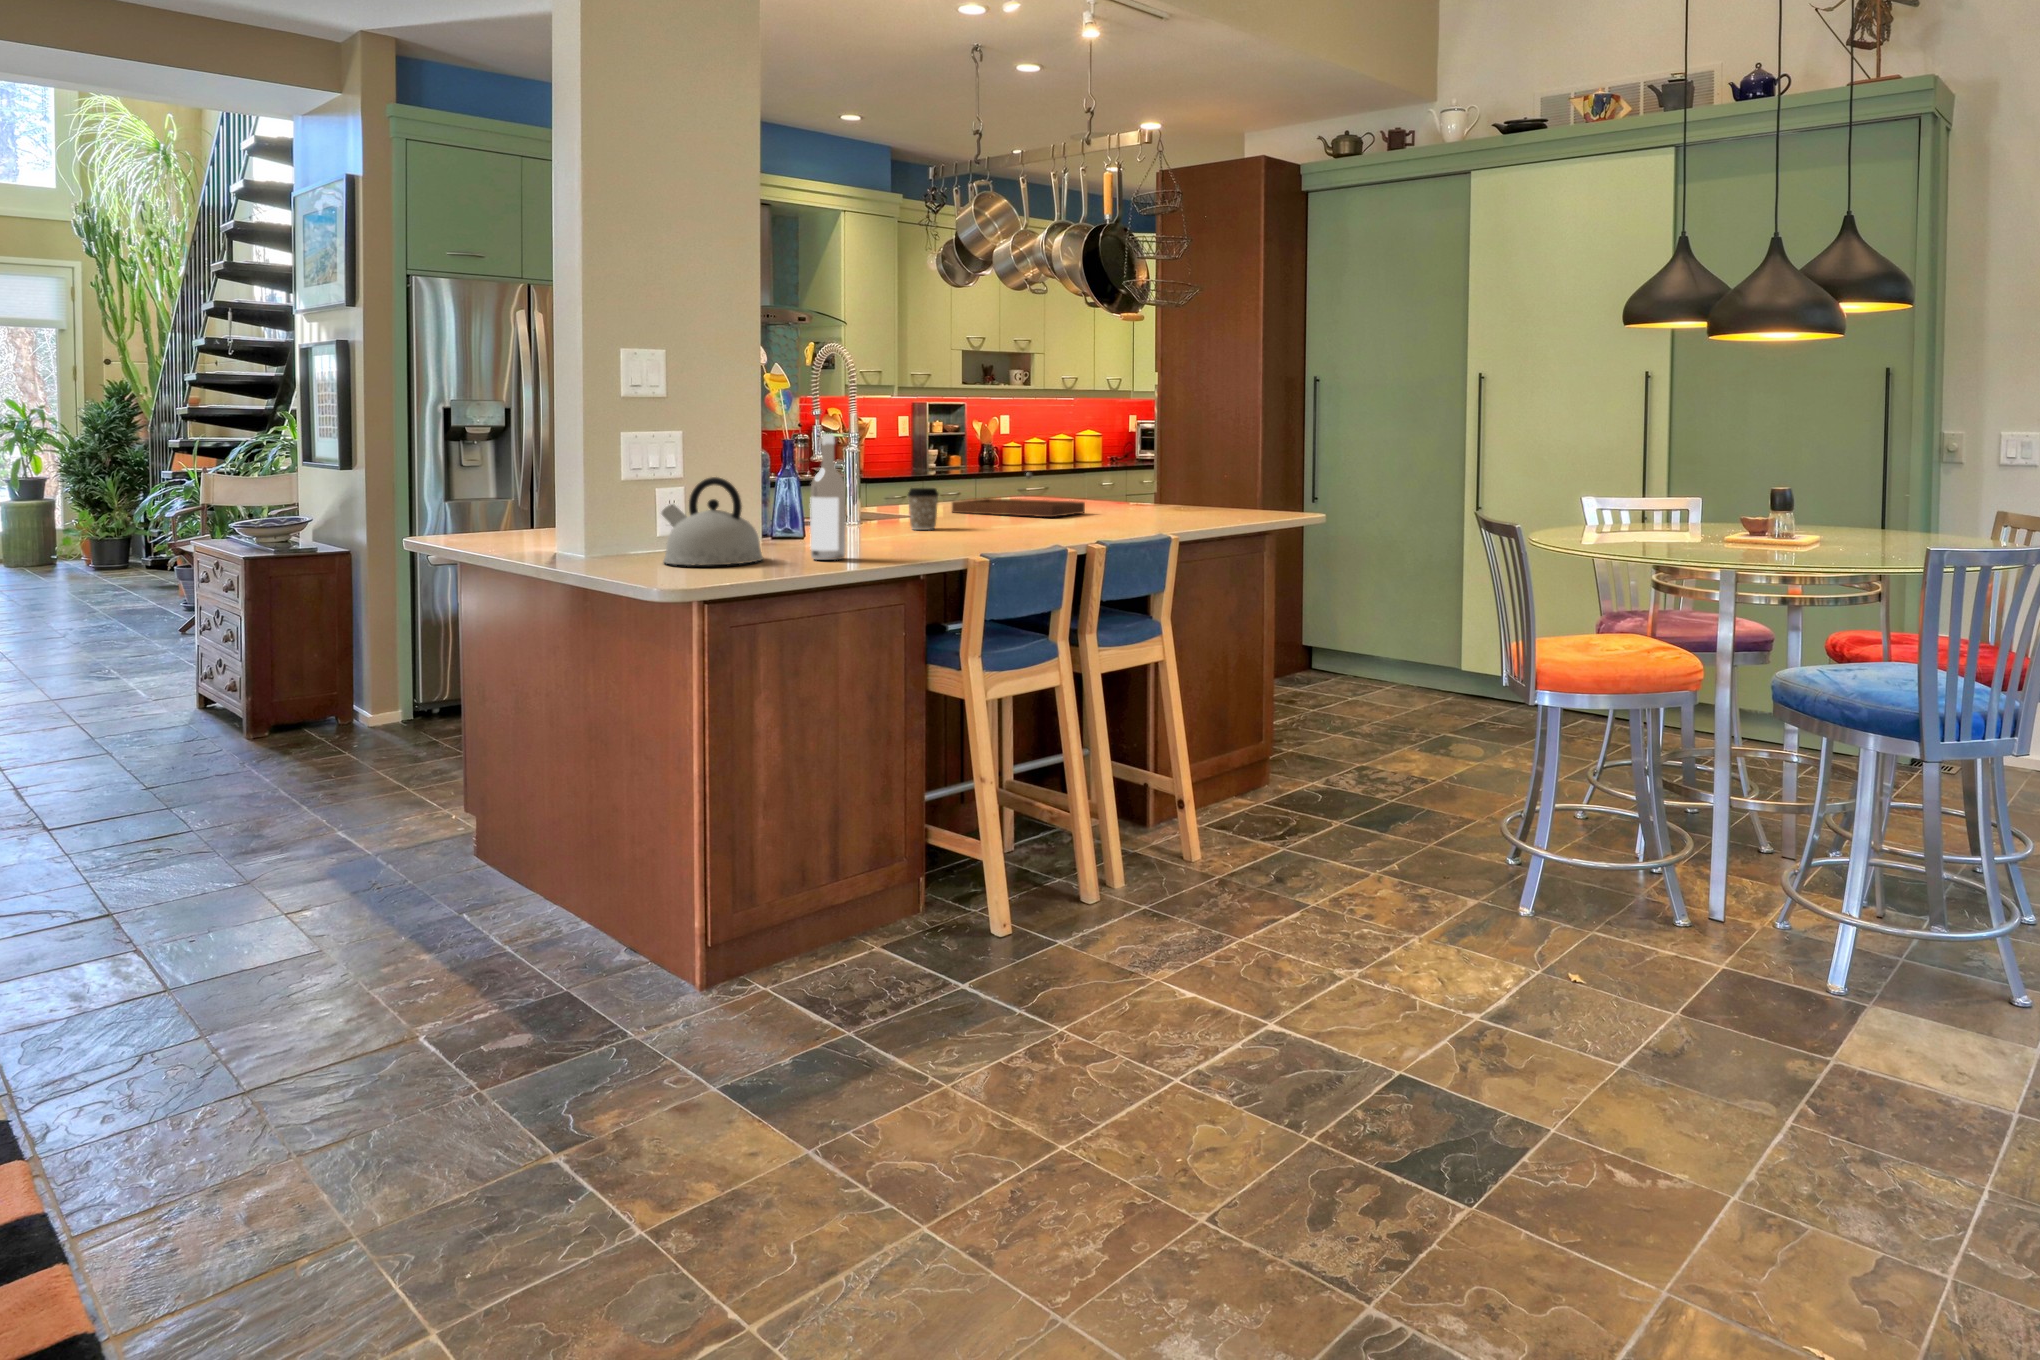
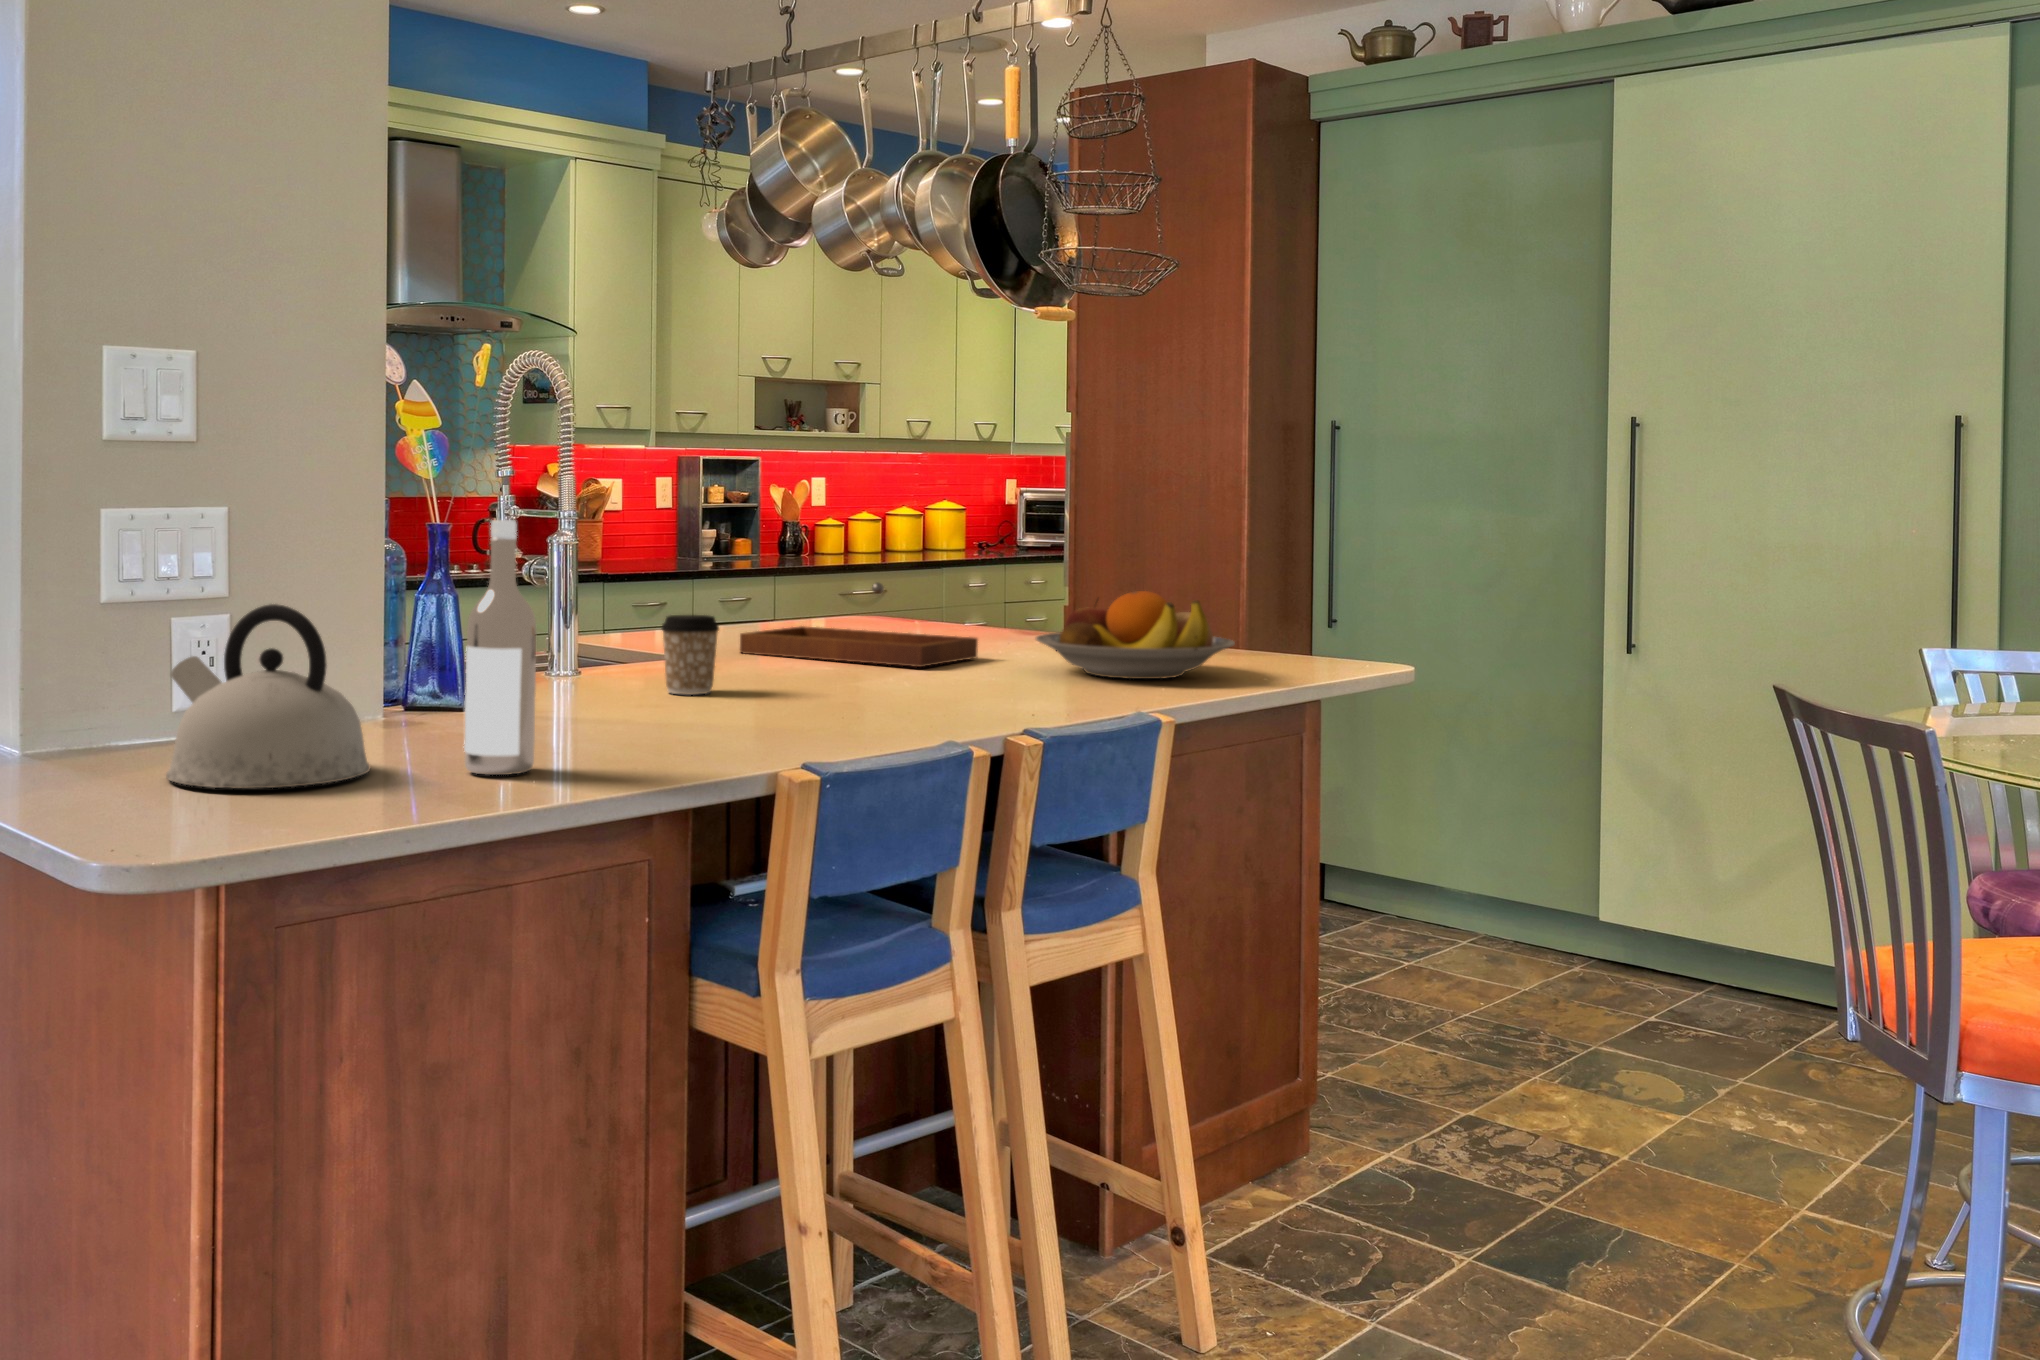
fruit bowl: none [1115,473,1223,521] -> present [1036,591,1235,679]

